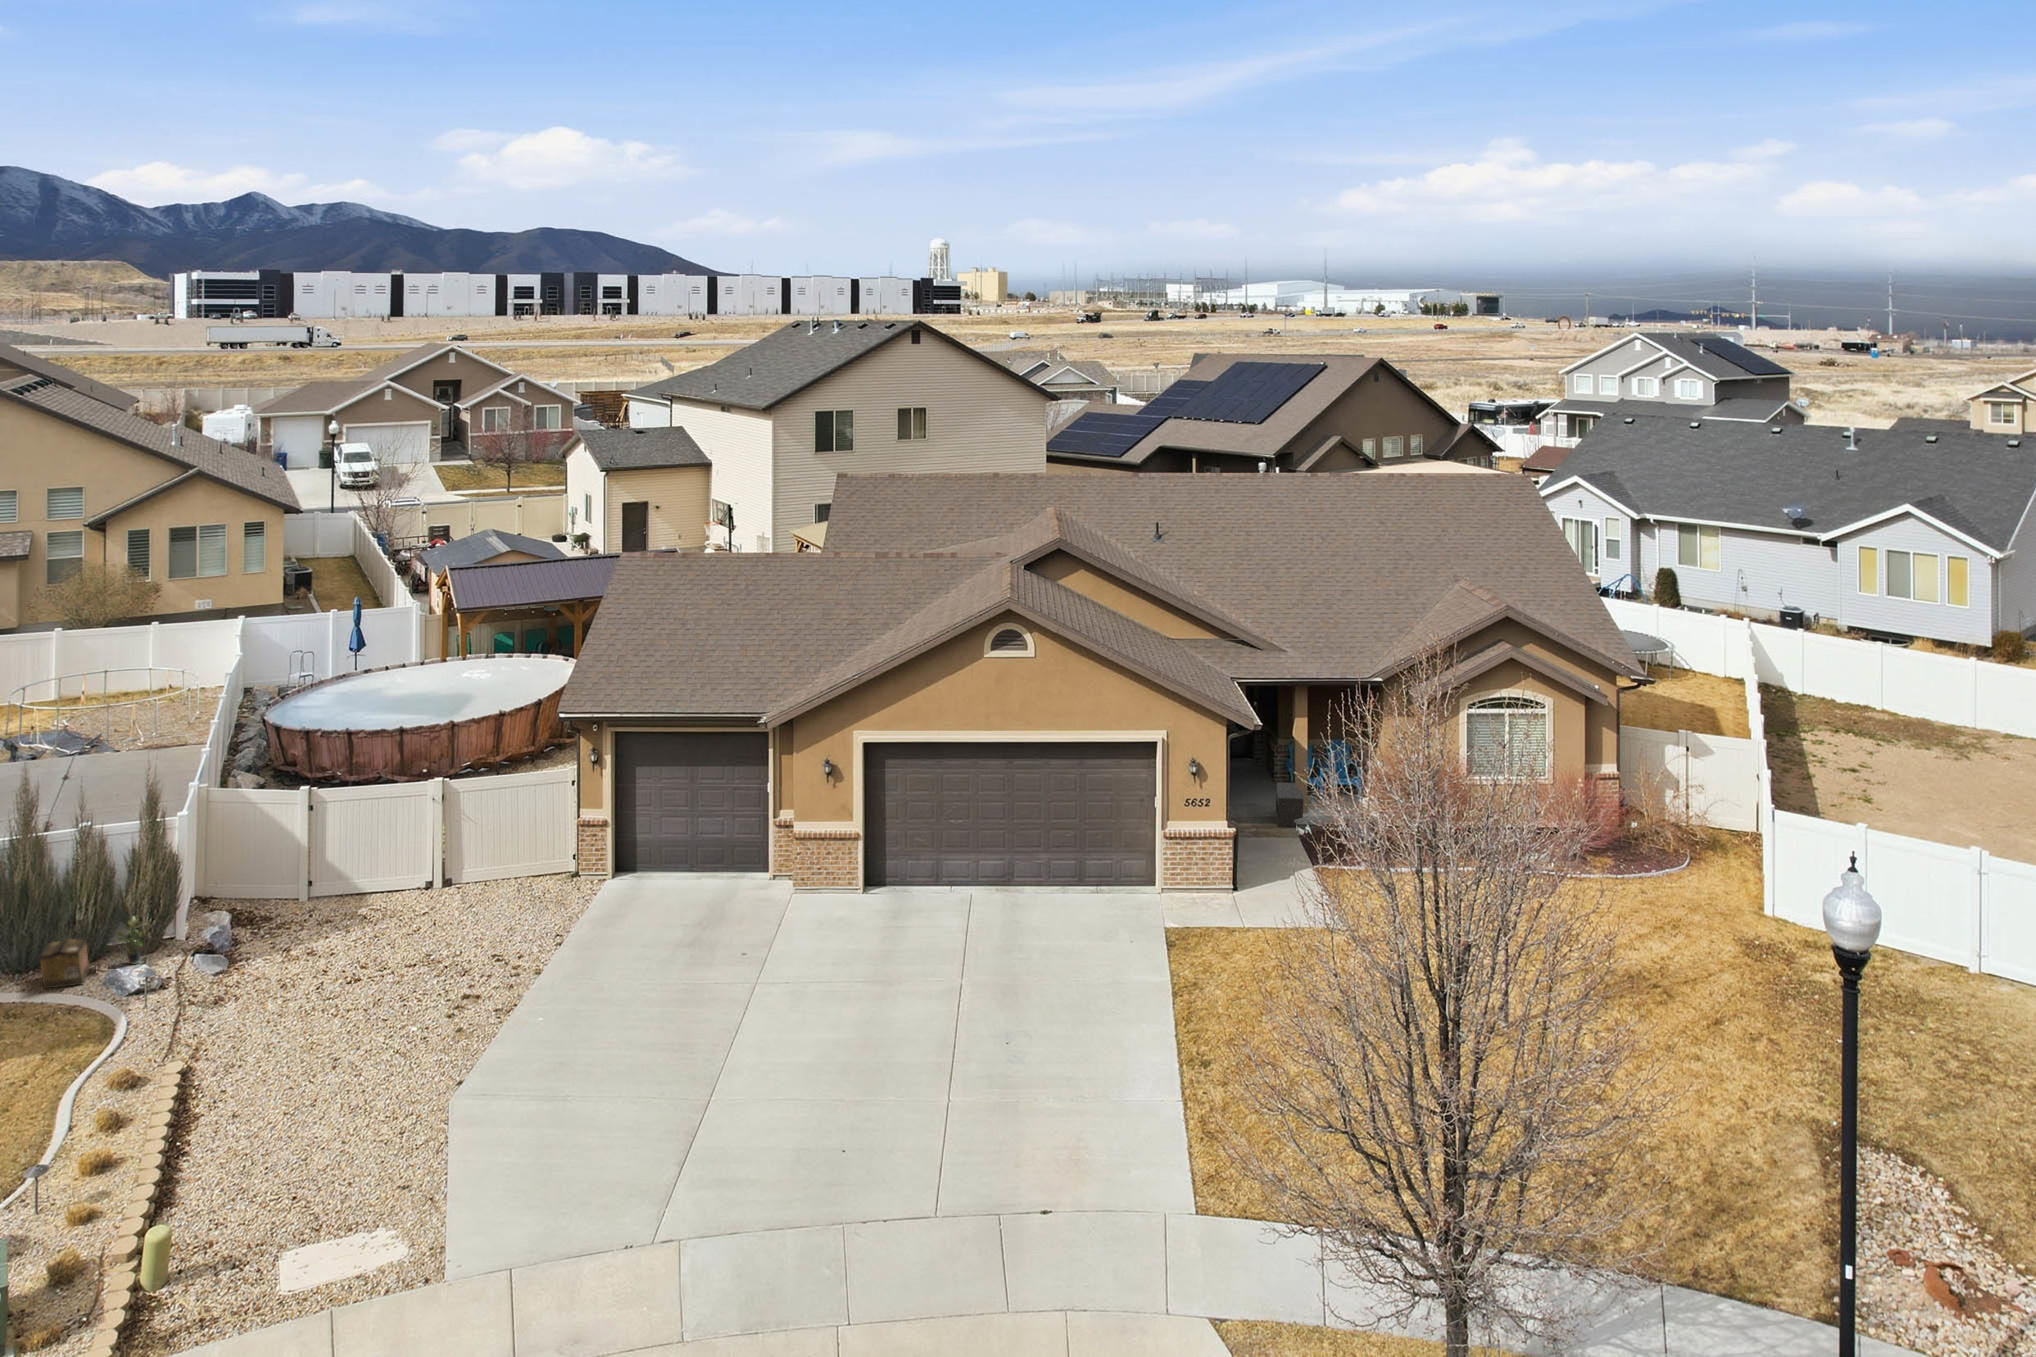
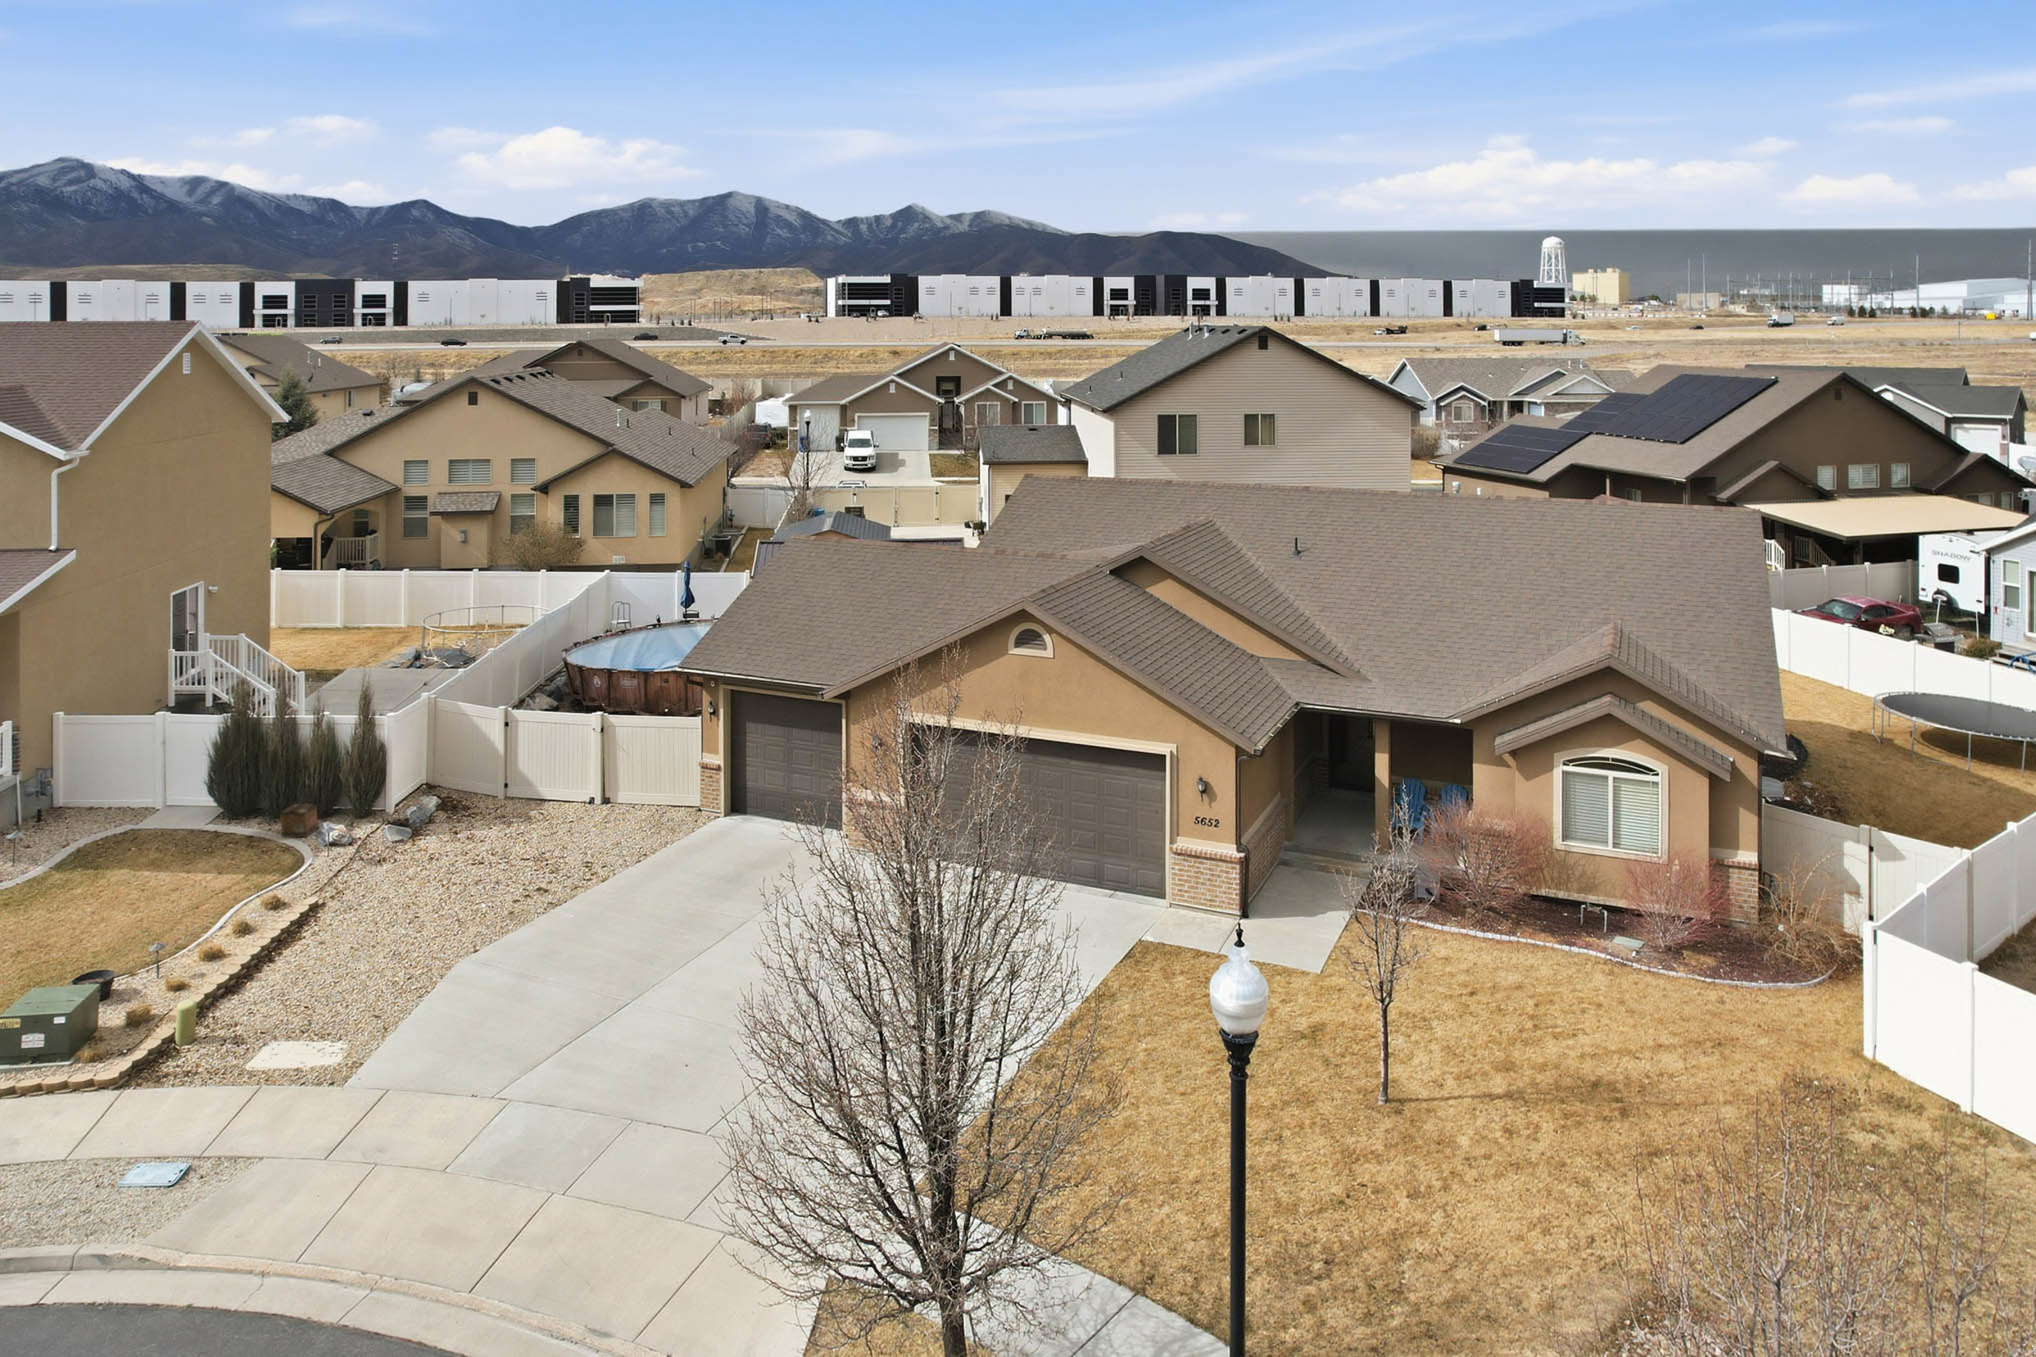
bench: present [1276,783,1303,828] -> none [1317,794,1355,839]
potted plant: present [117,917,143,964] -> none [337,792,358,828]

